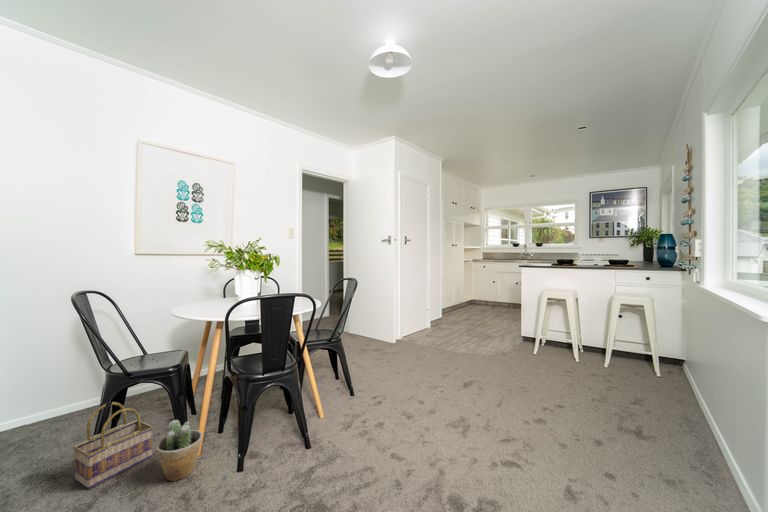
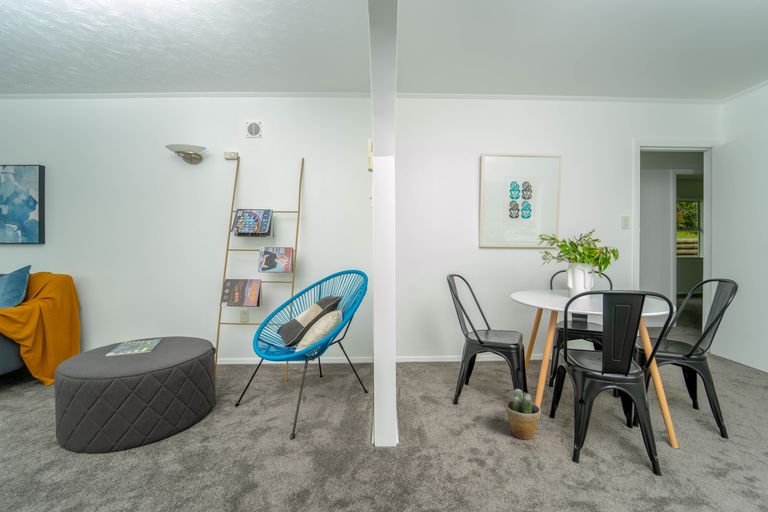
basket: present [73,402,153,489] -> none [452,361,500,418]

